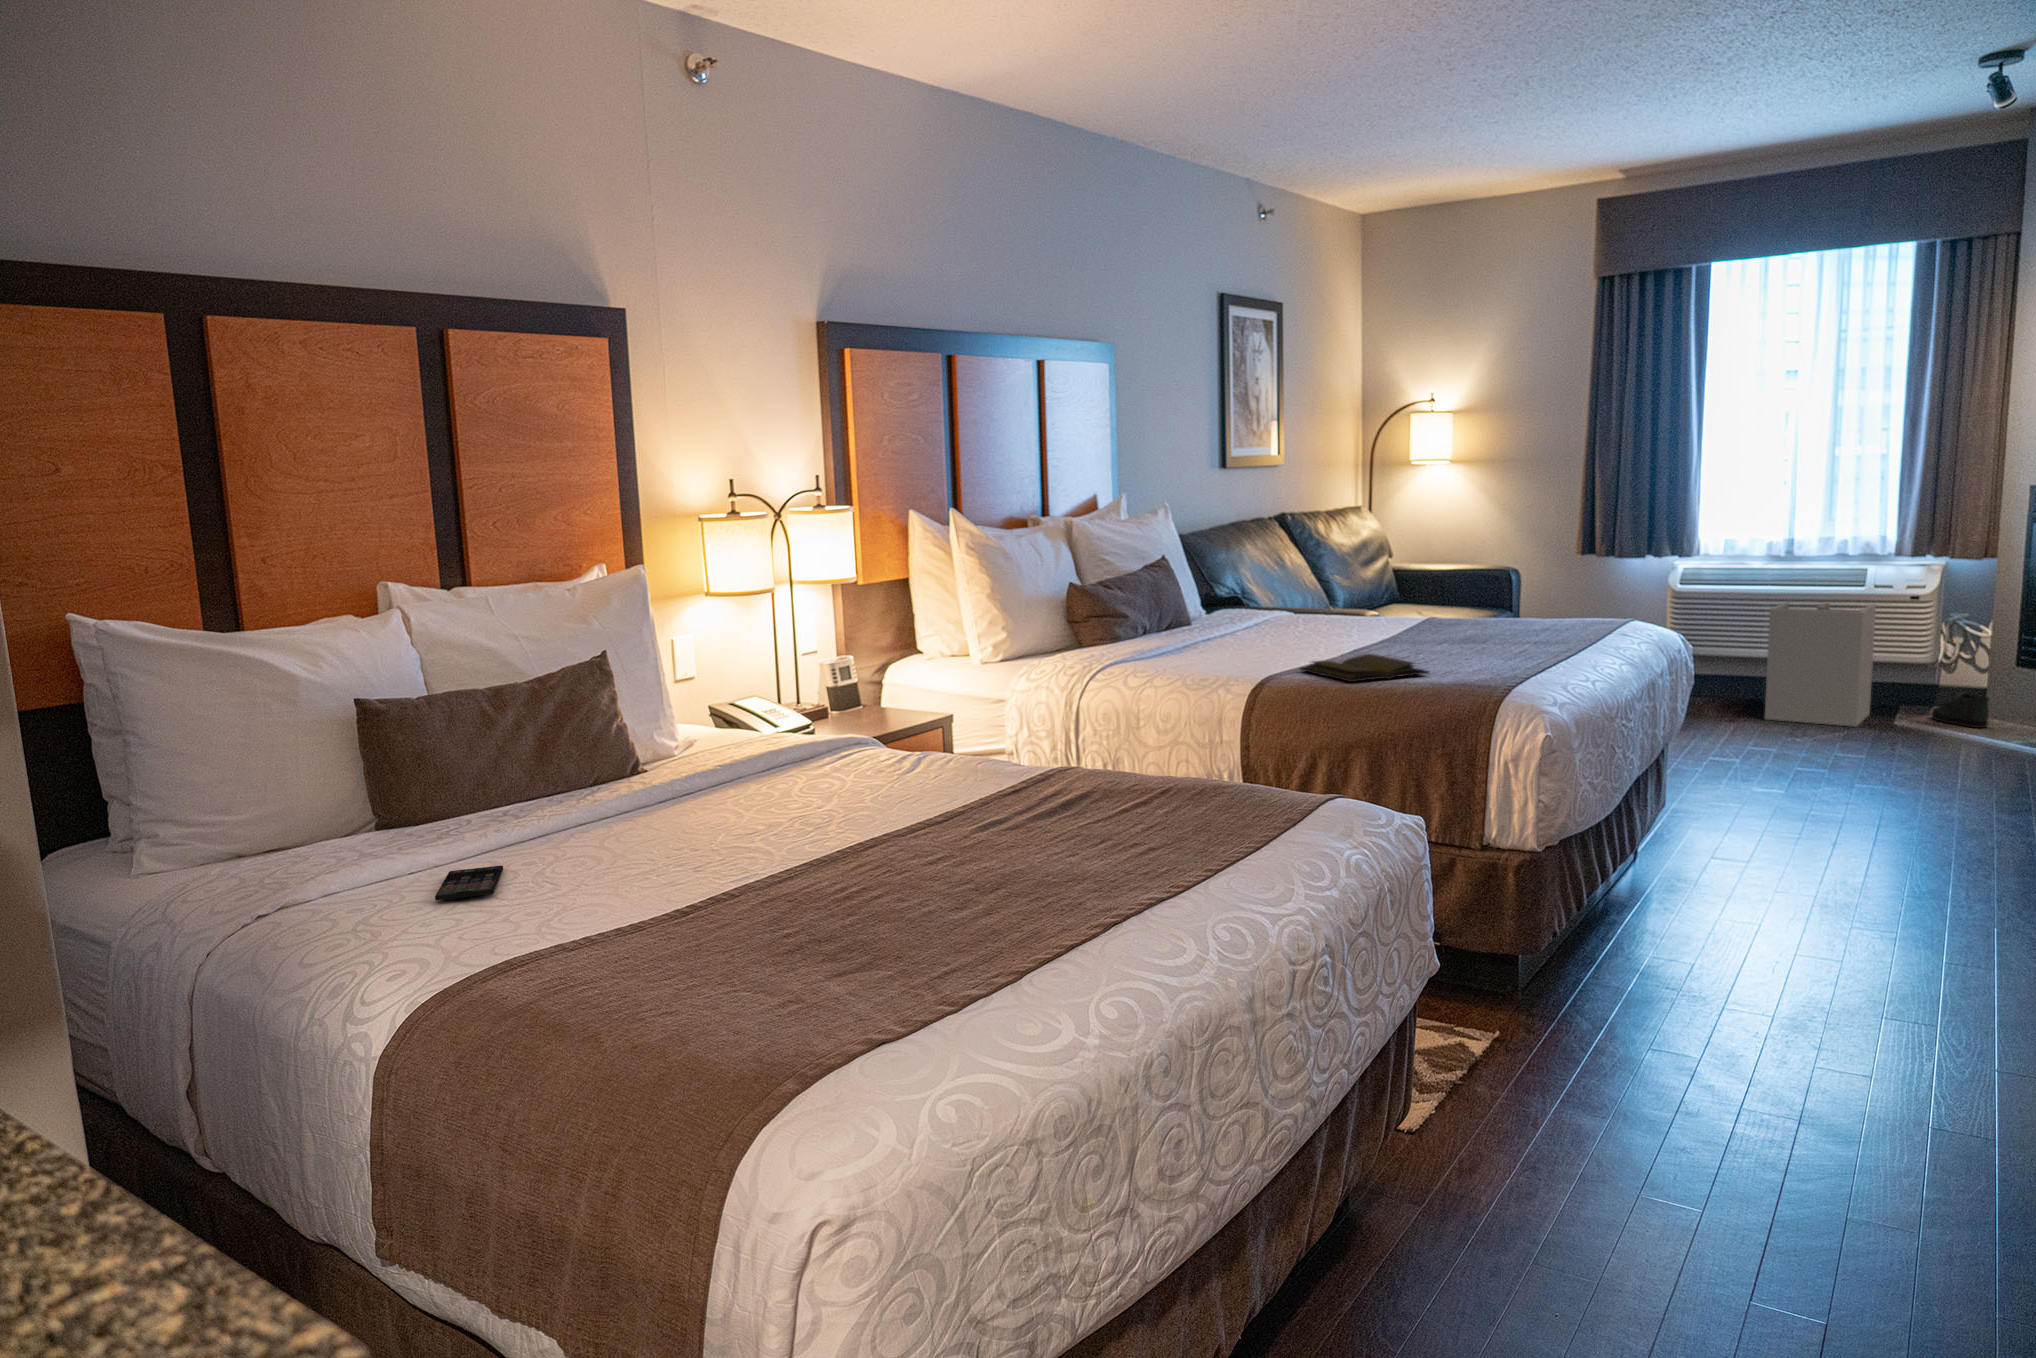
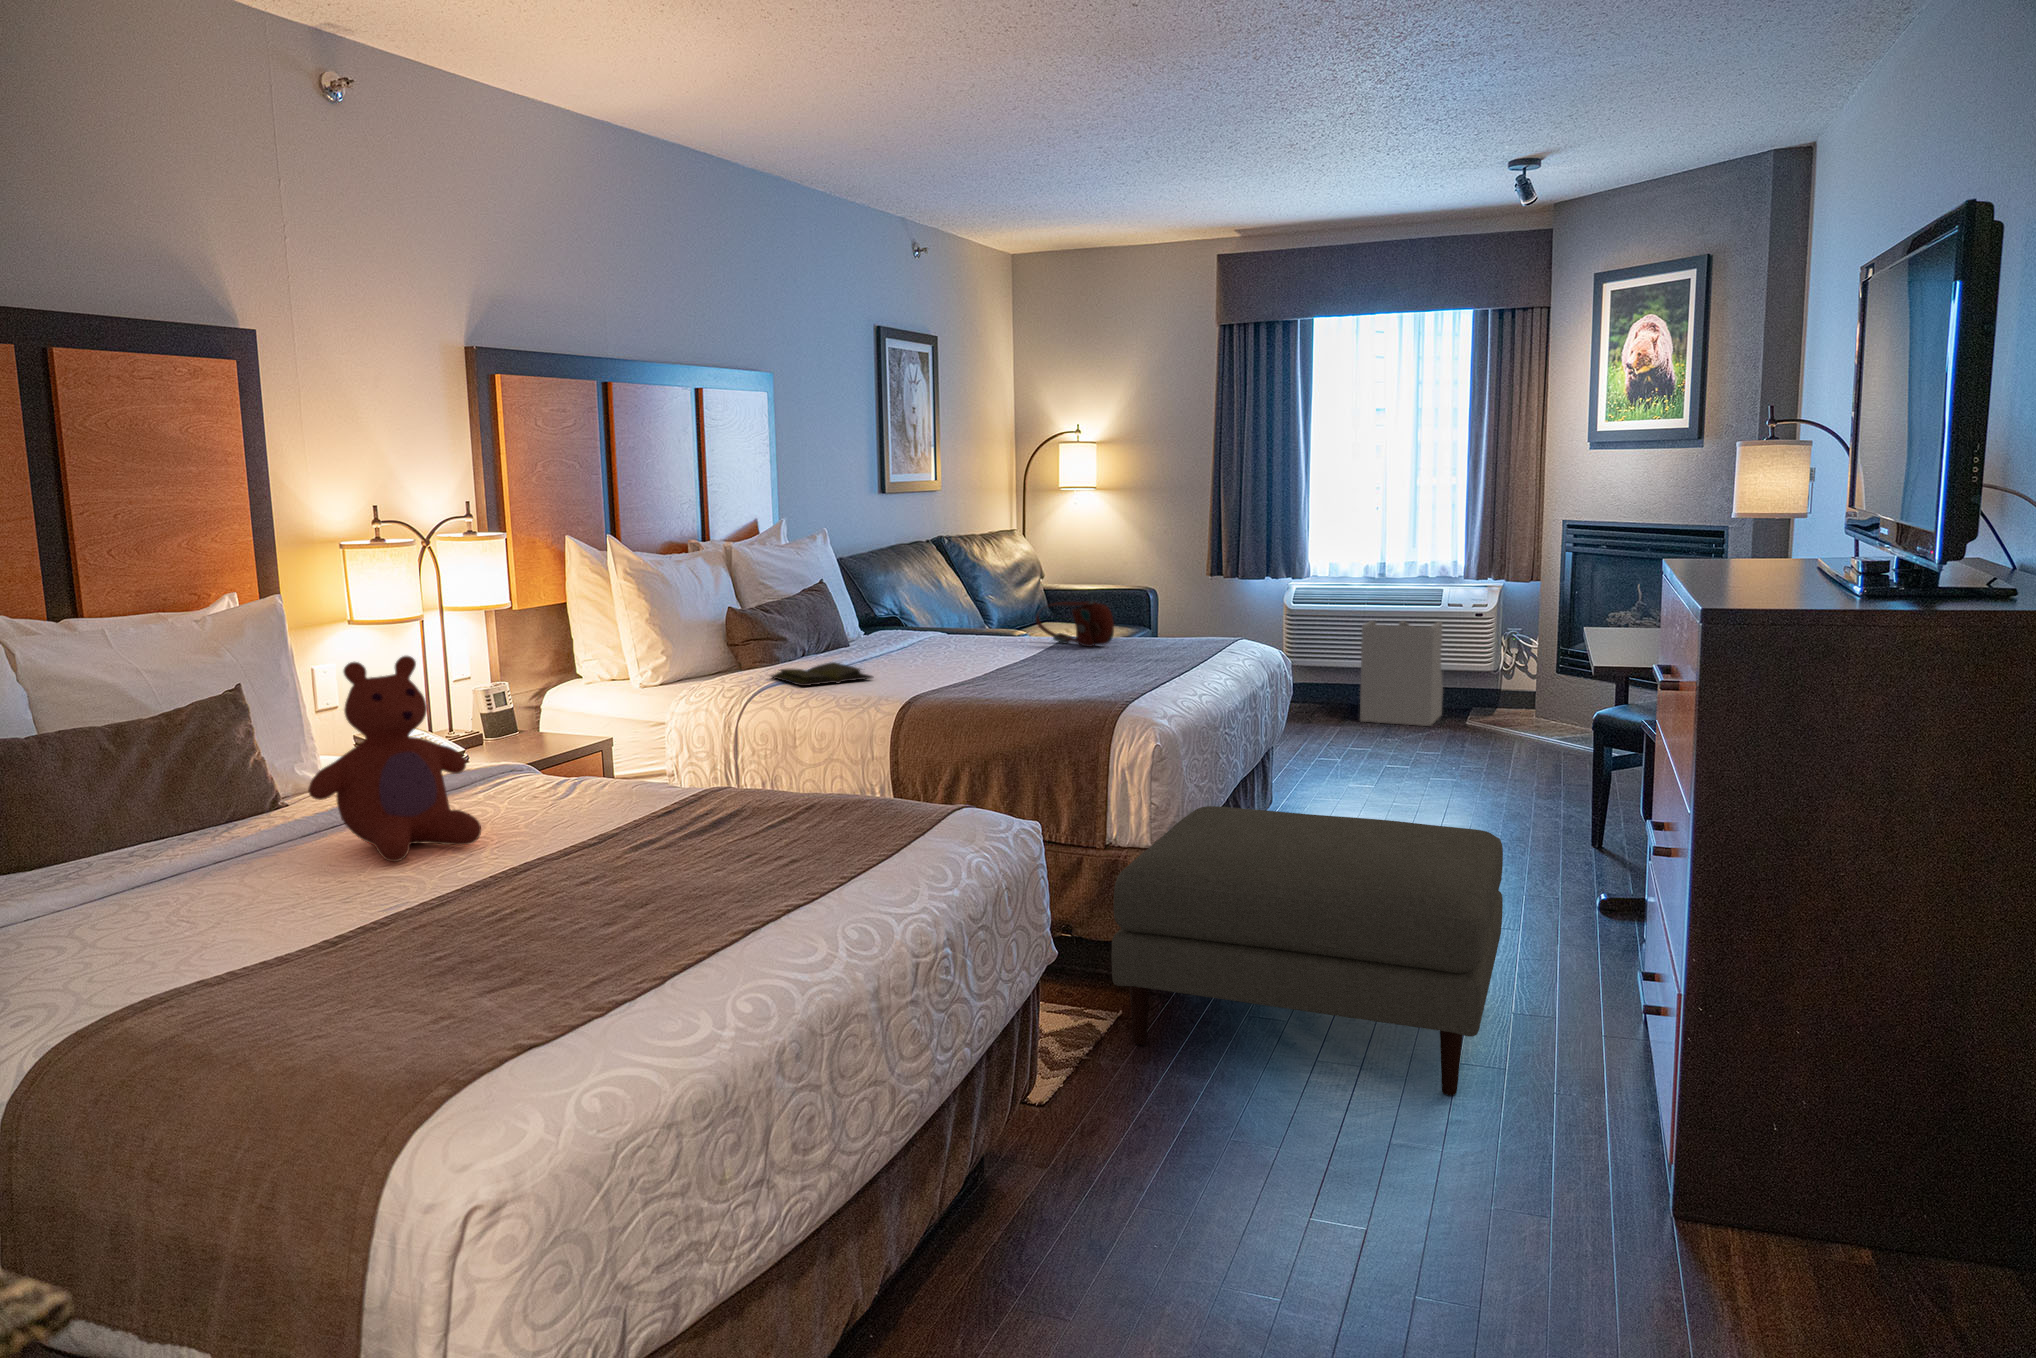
handbag: none [1389,578,1480,628] -> present [1035,601,1114,647]
teddy bear: none [665,620,827,829] -> present [308,656,481,862]
diary: present [1300,654,1429,682] -> present [771,662,873,686]
shoe: present [1932,692,1989,728] -> none [1488,695,1529,725]
ottoman: none [1497,808,2006,1176] -> present [1112,806,1503,1095]
smartphone: present [435,865,503,900] -> none [53,911,129,950]

